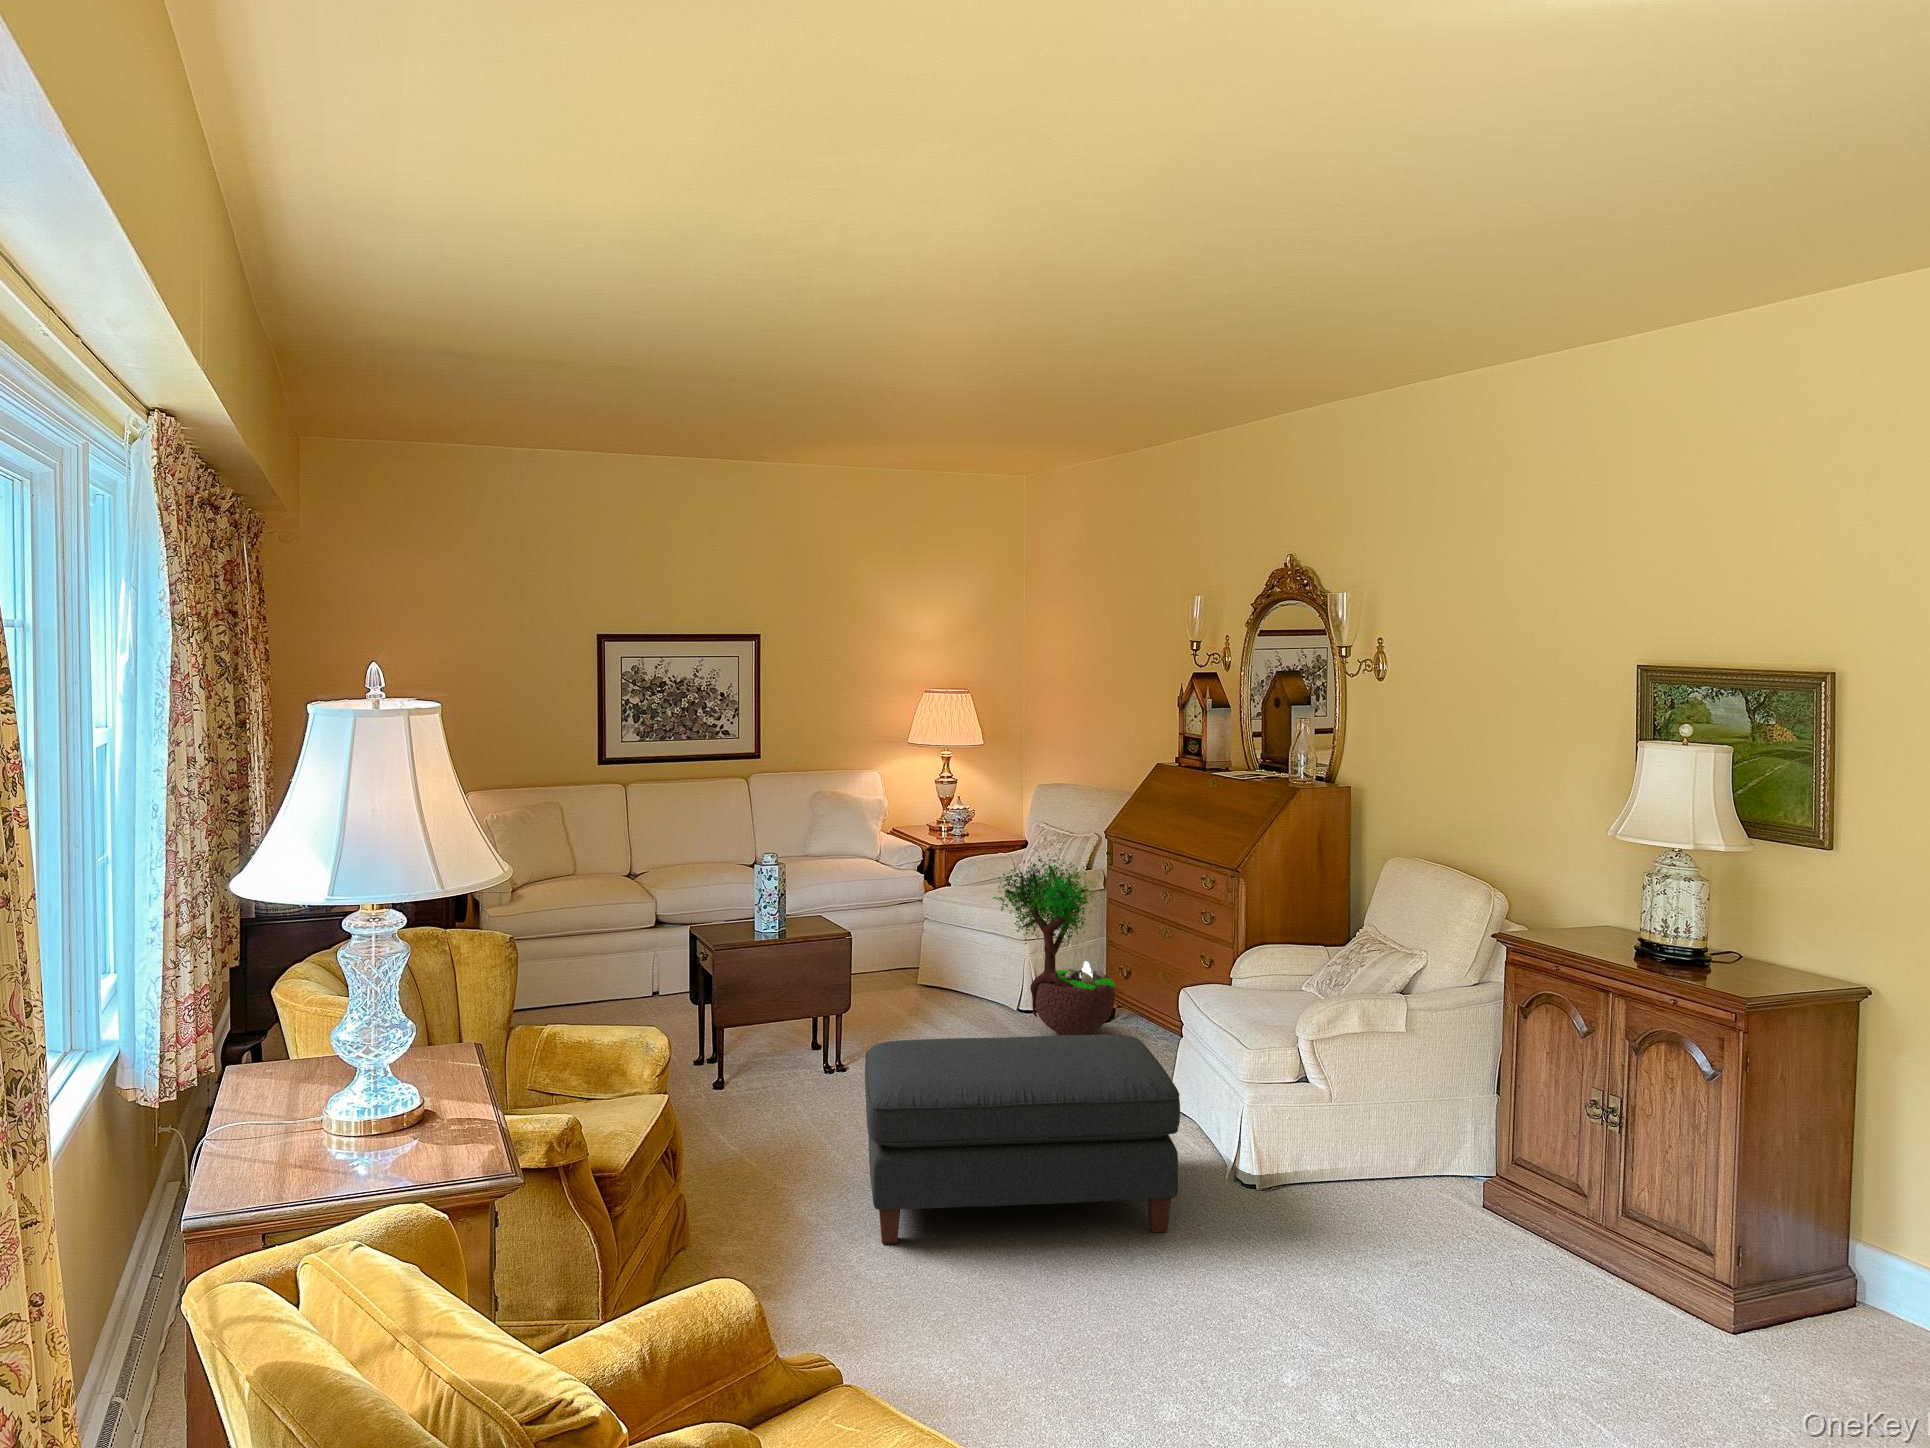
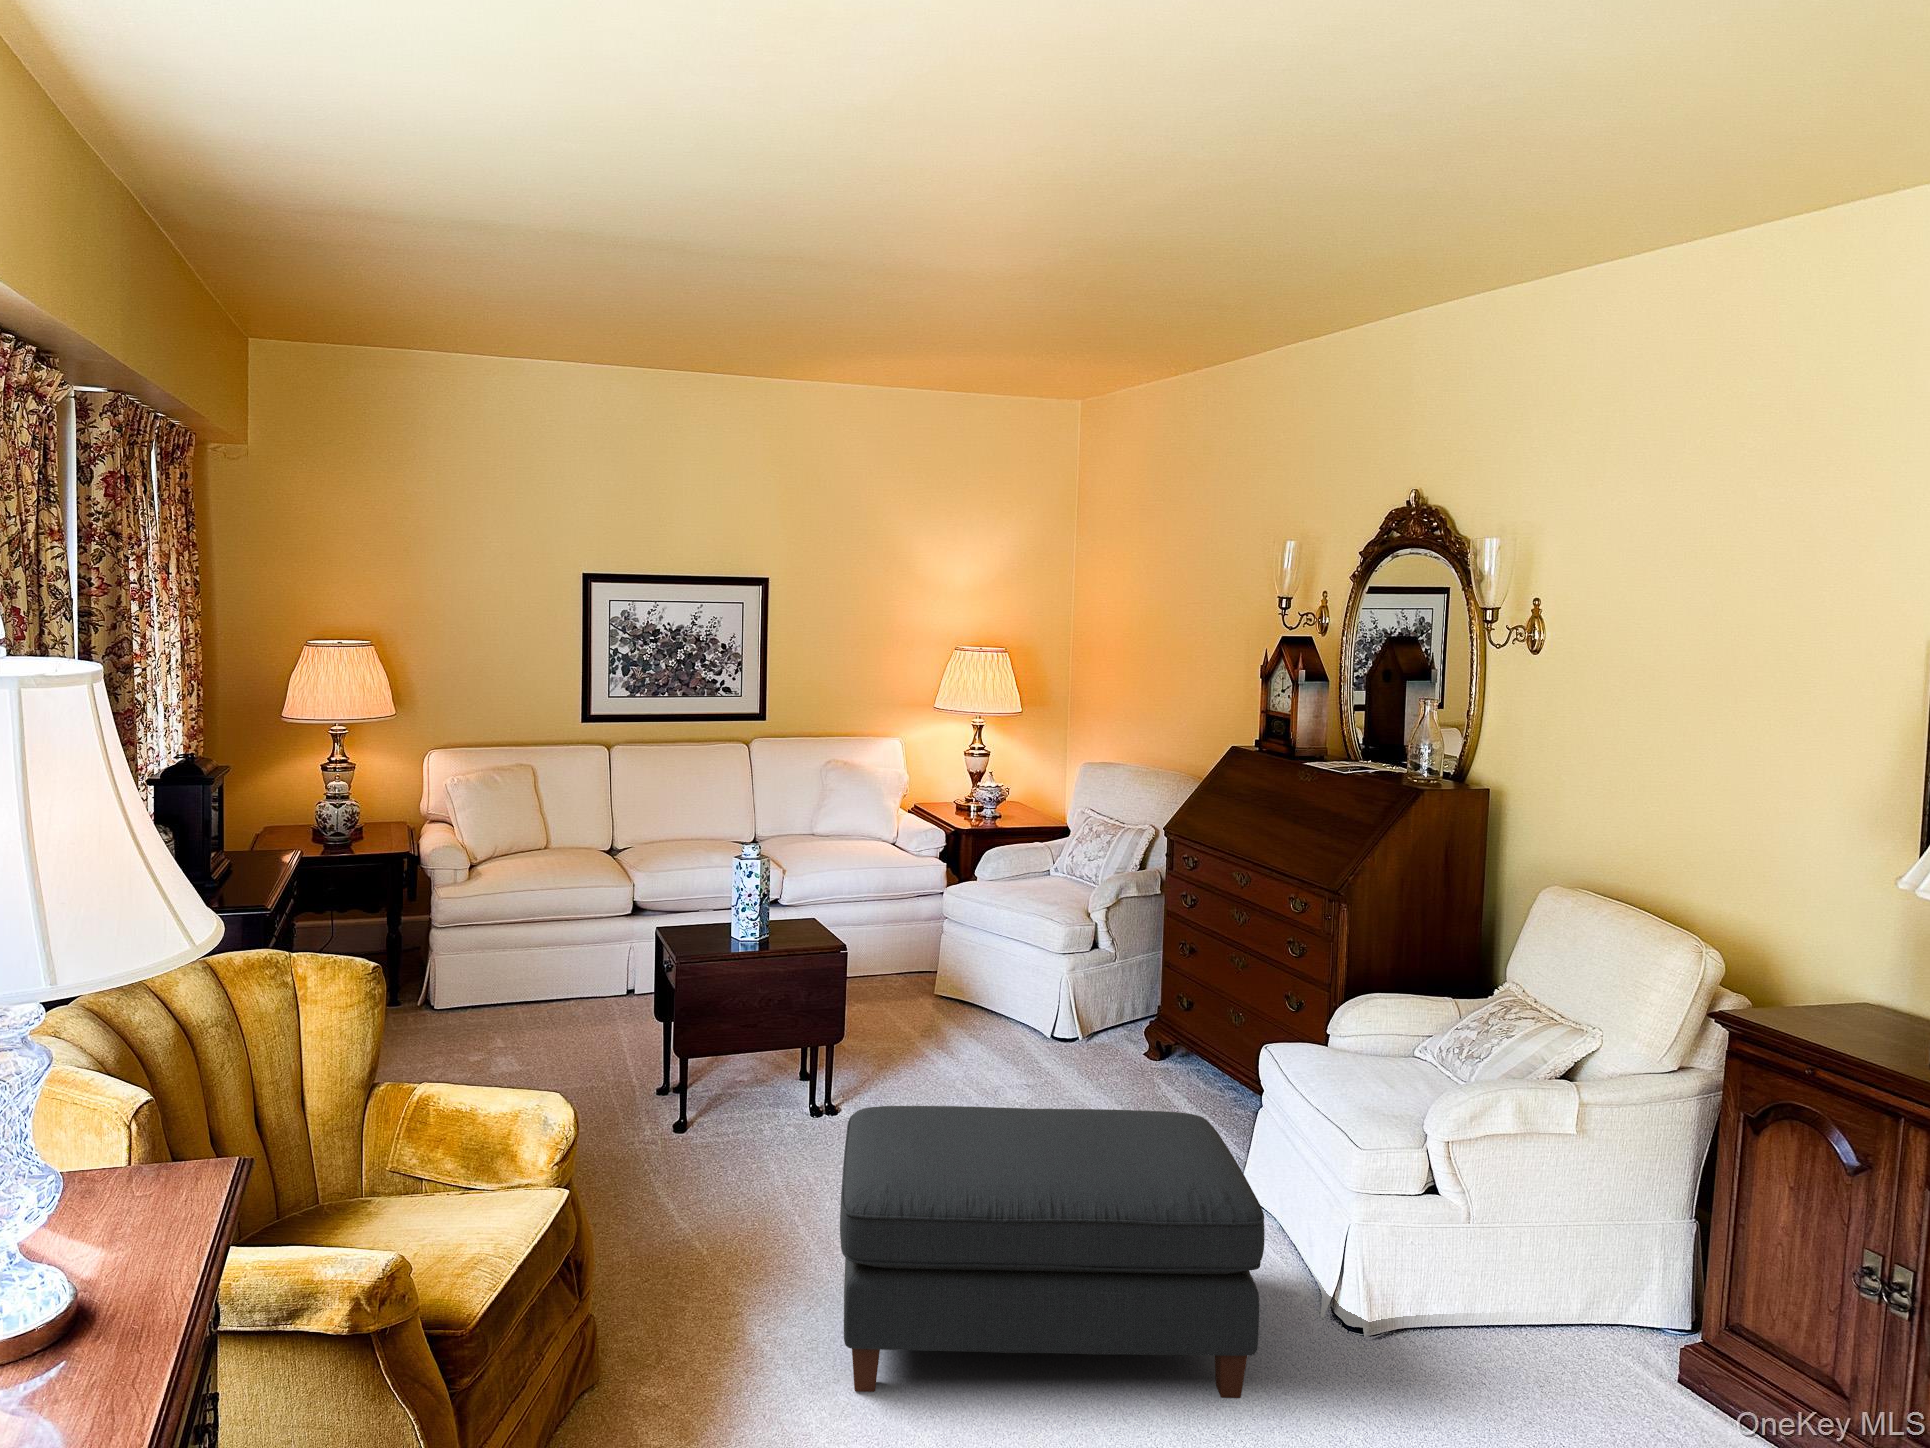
potted tree: present [993,845,1115,1035] -> none [1024,842,1174,1078]

